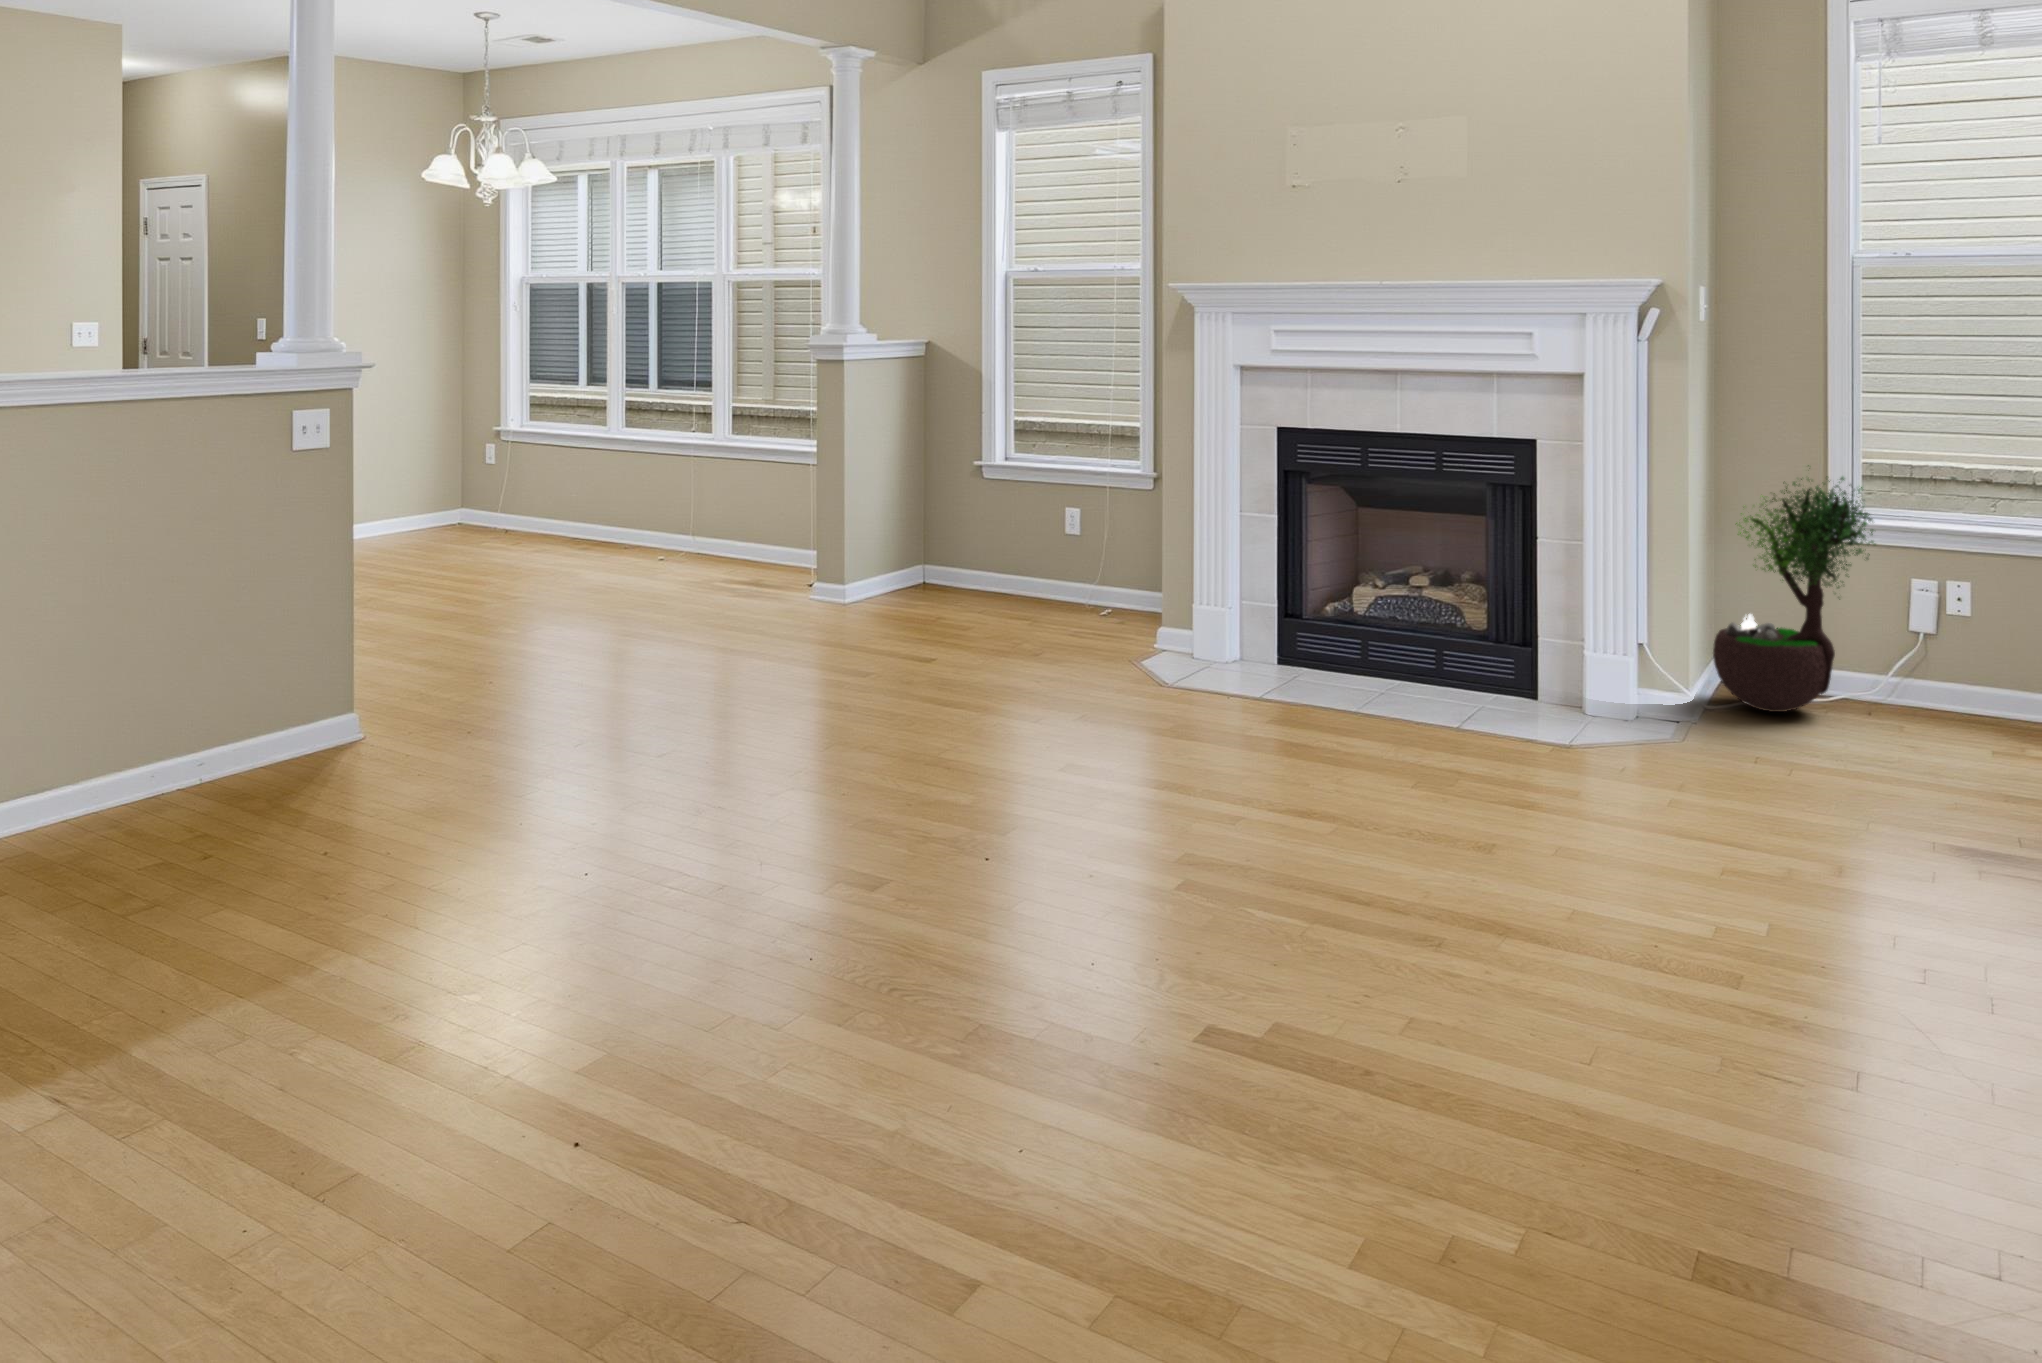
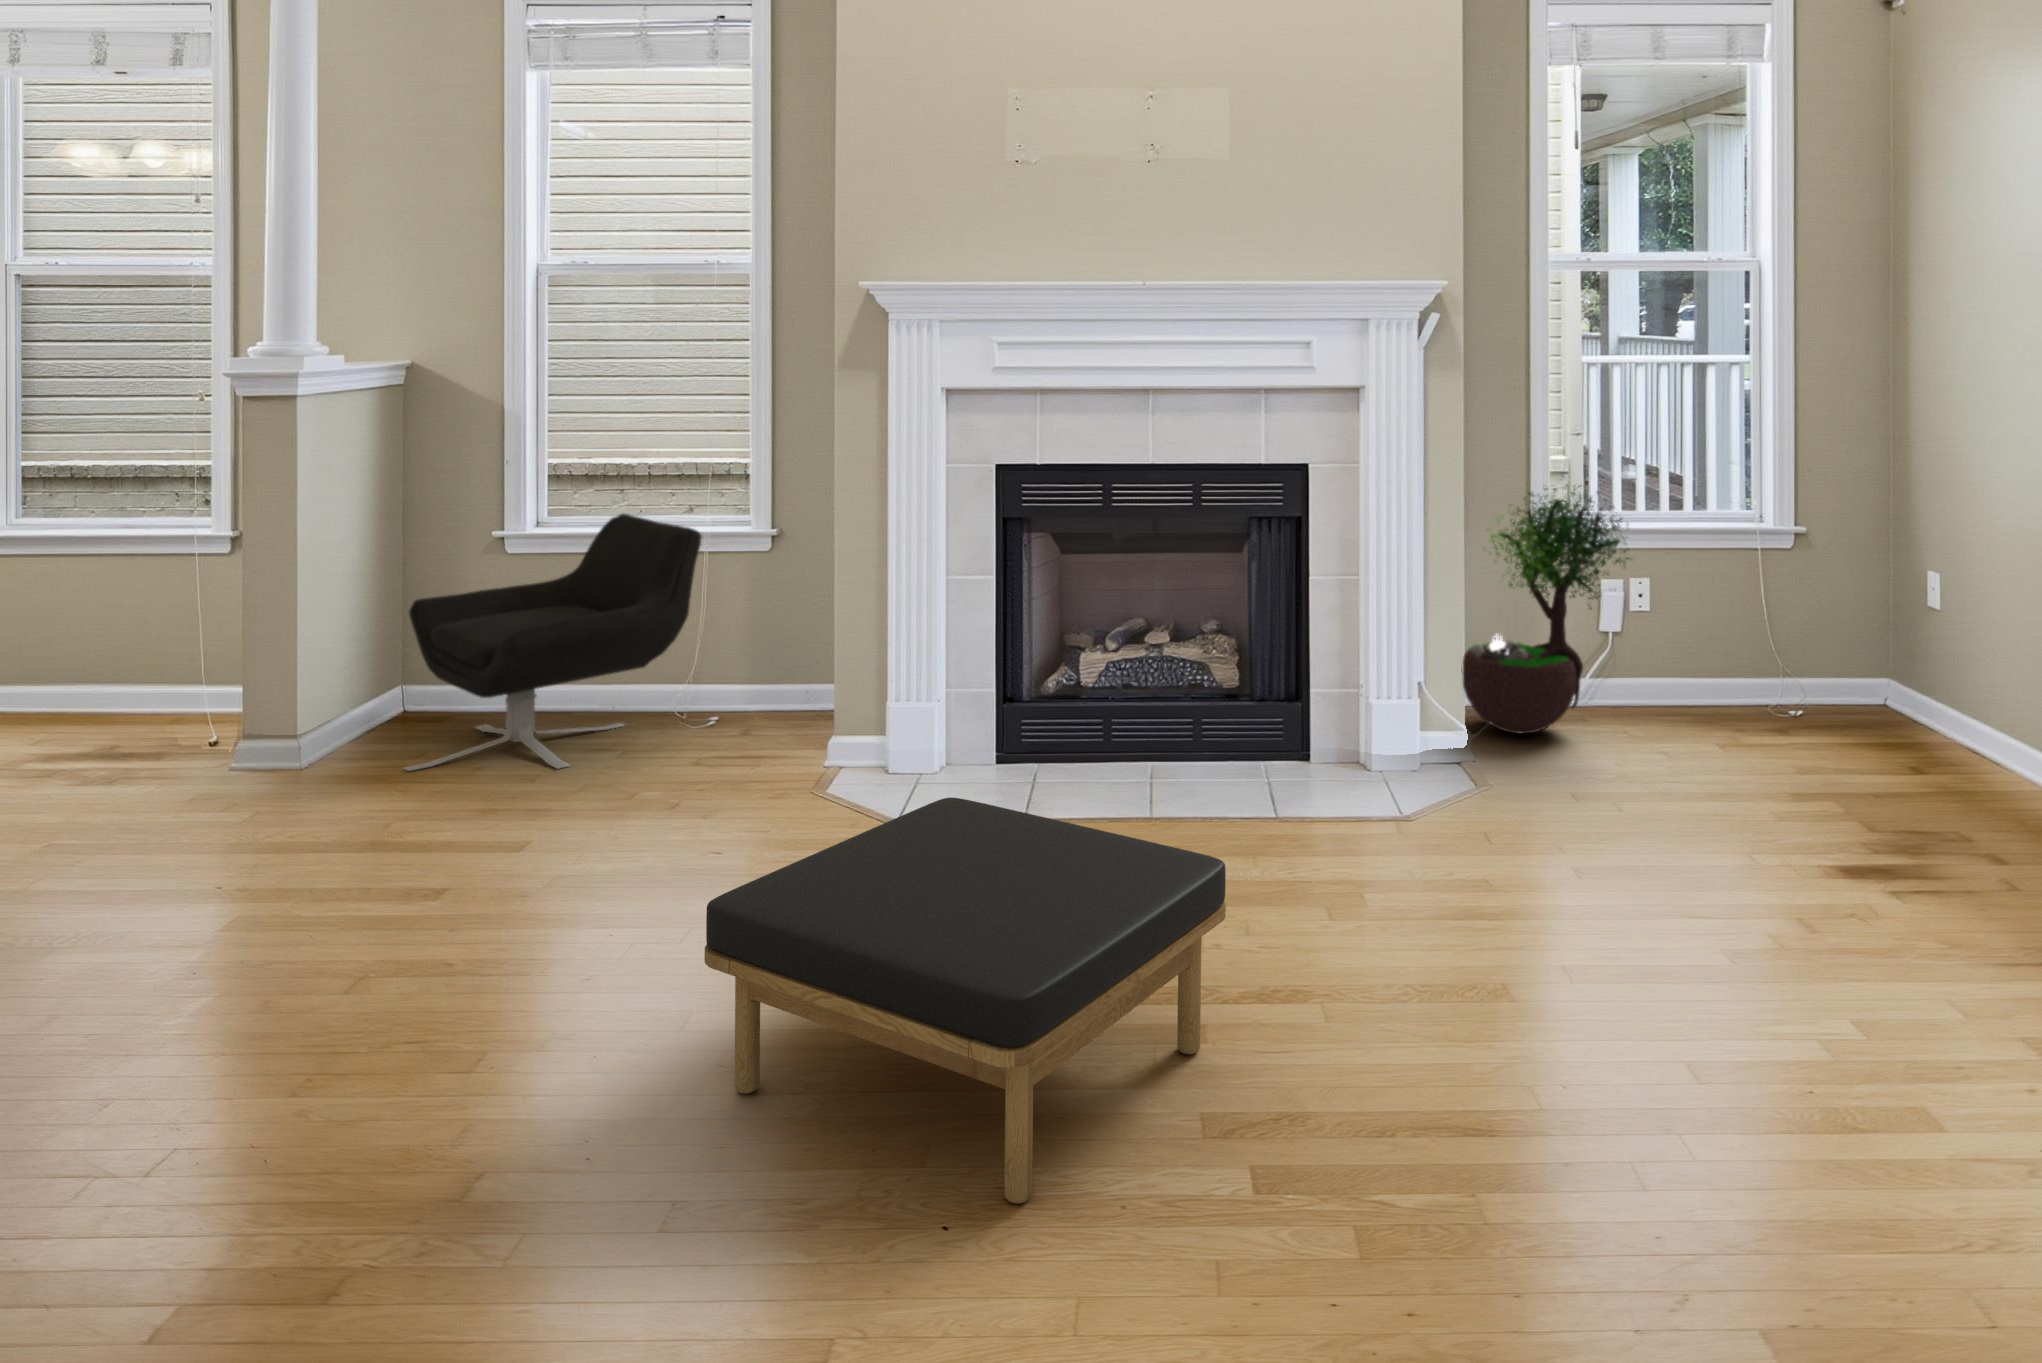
lounge chair: none [892,455,1091,627] -> present [405,514,701,771]
ottoman: none [905,640,1217,837] -> present [704,798,1226,1204]

